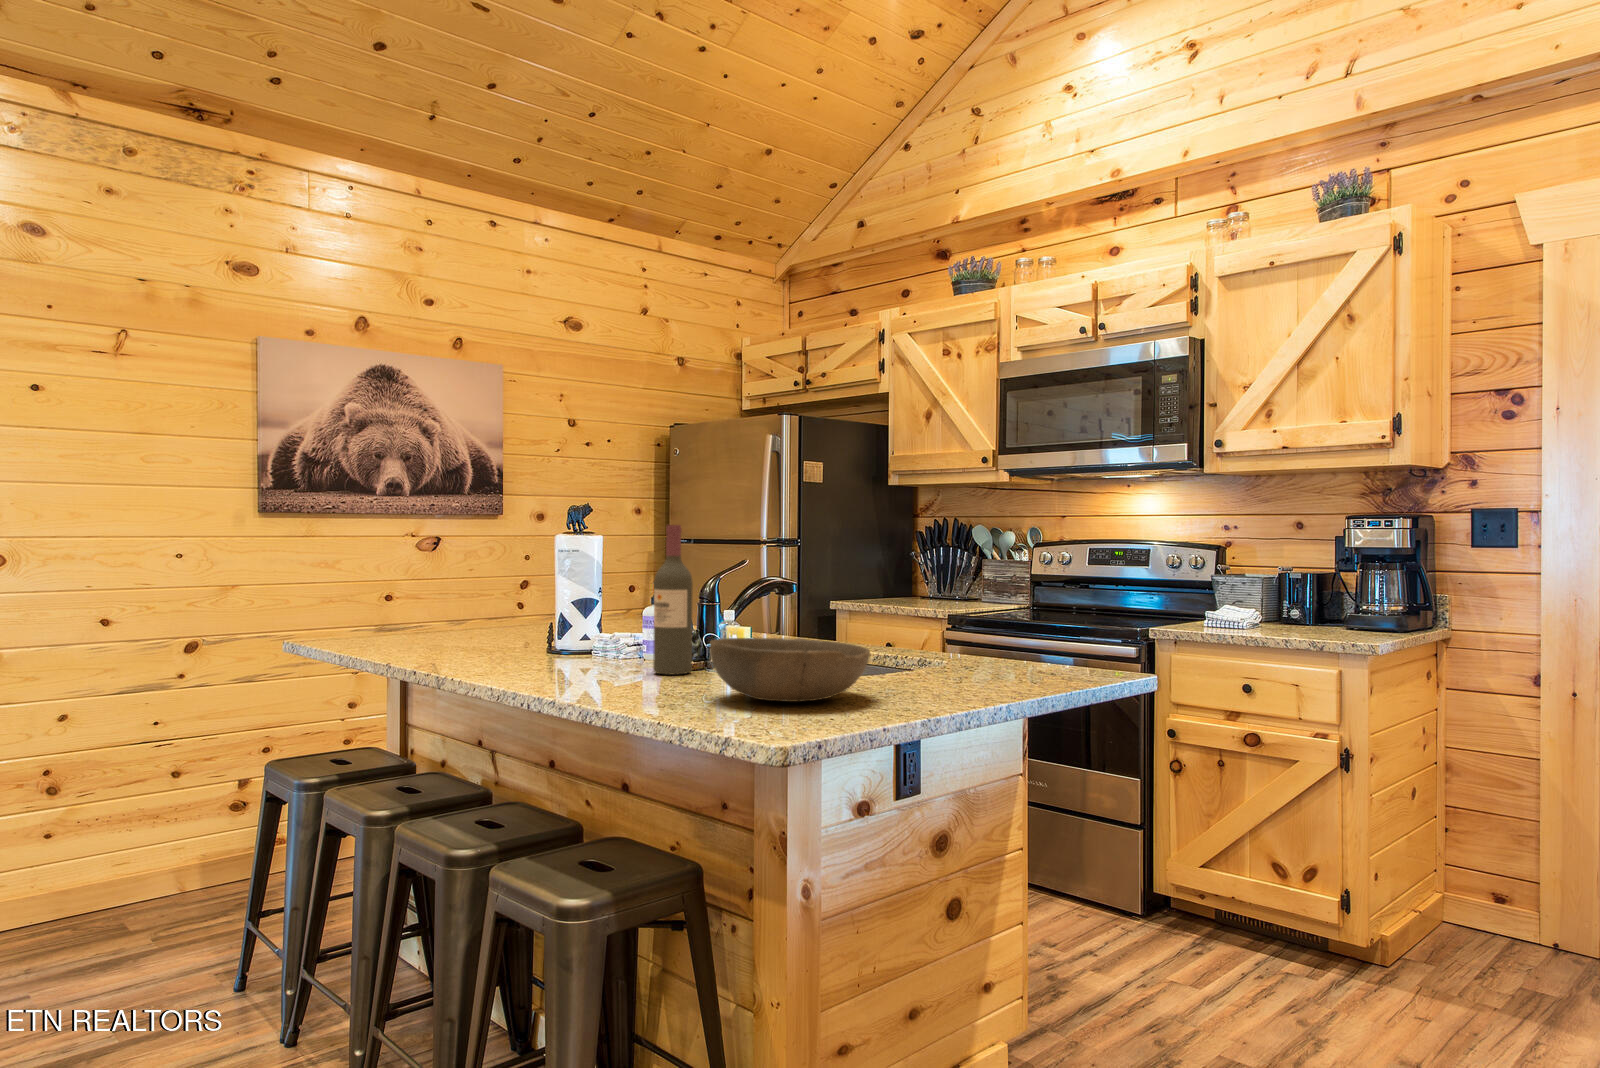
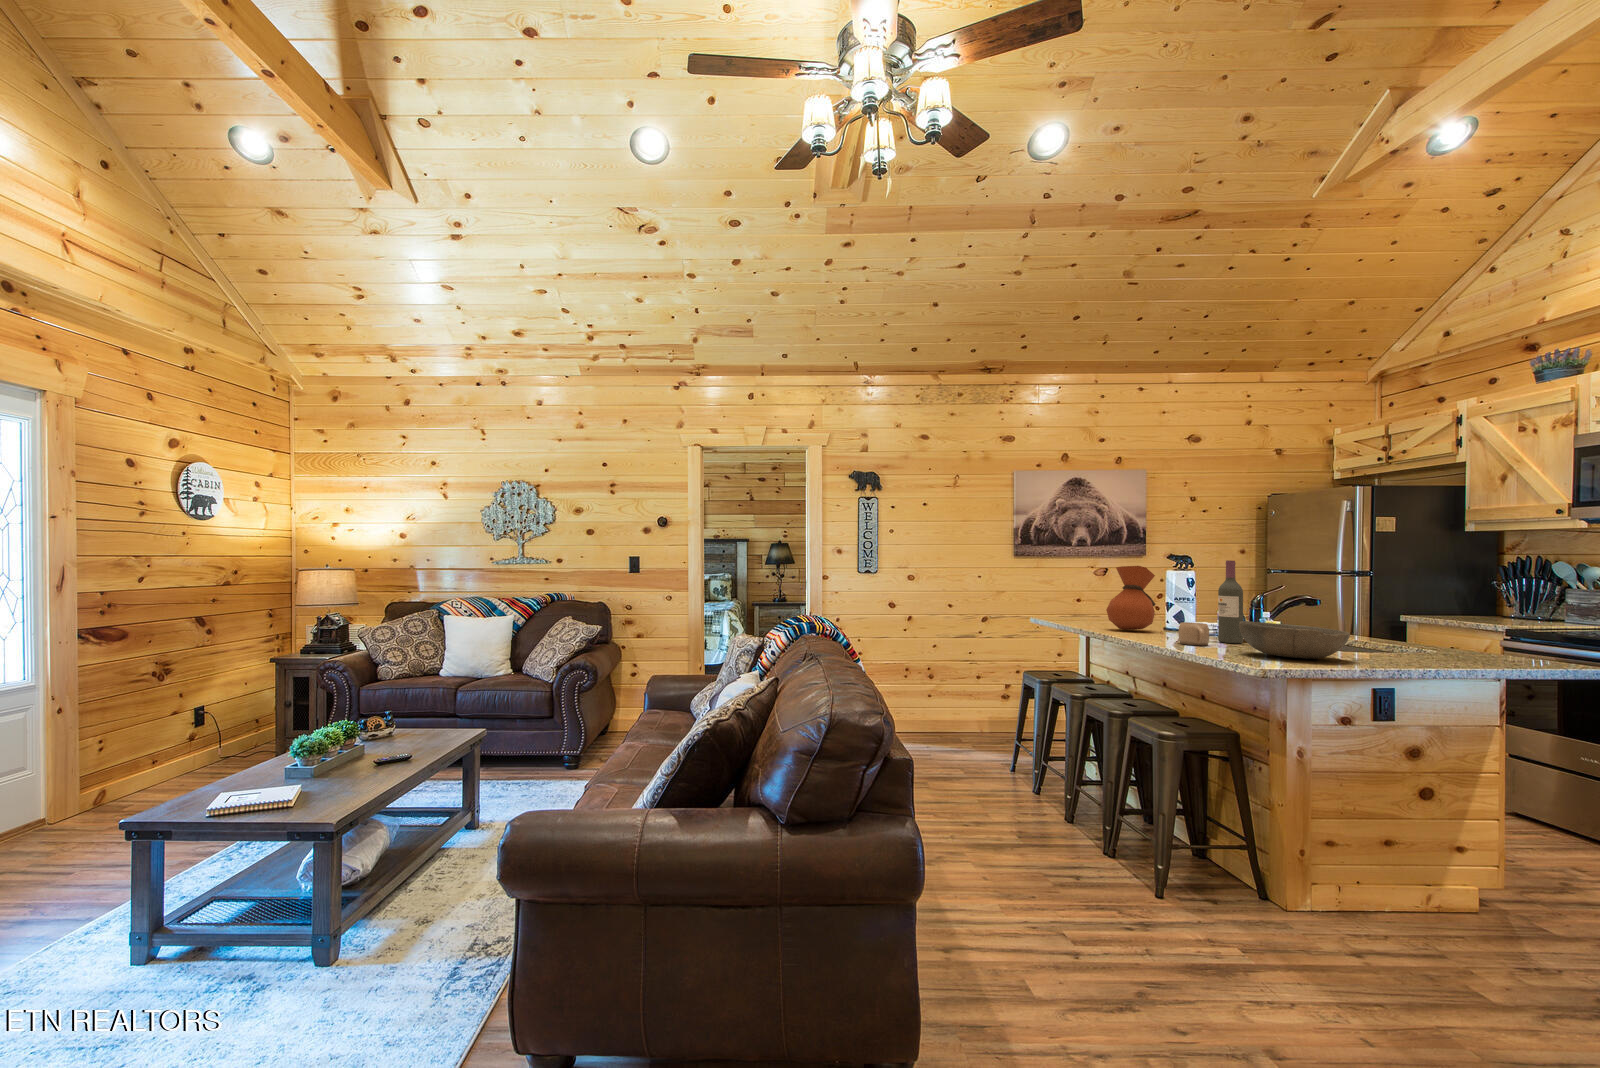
vase: none [451,536,540,661] -> present [1106,566,1155,630]
mug: none [597,645,648,690] -> present [1179,622,1209,646]

